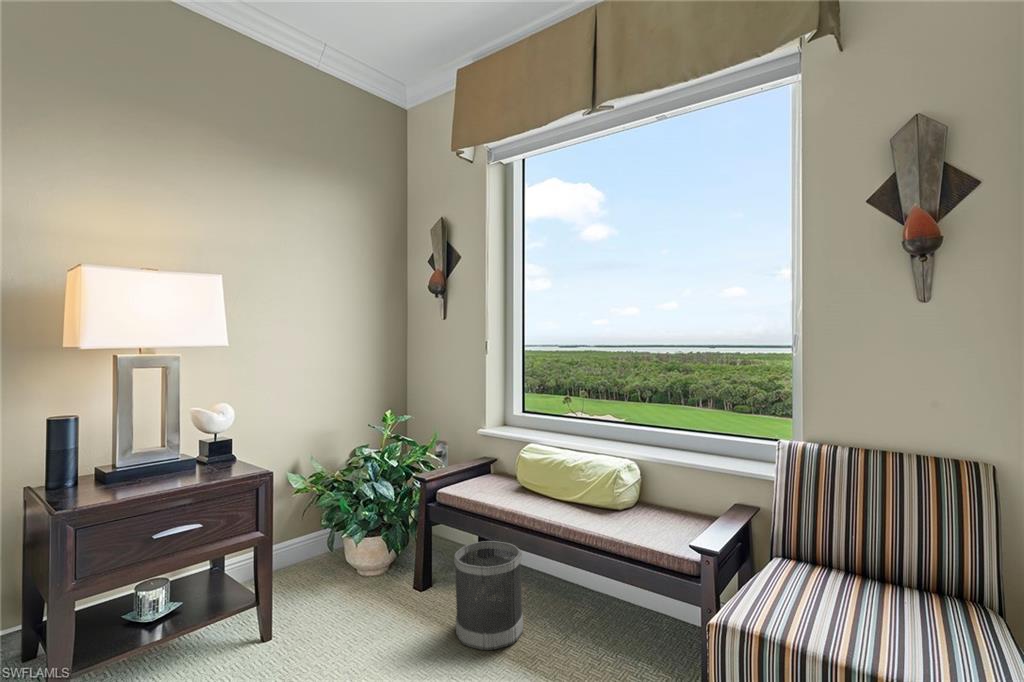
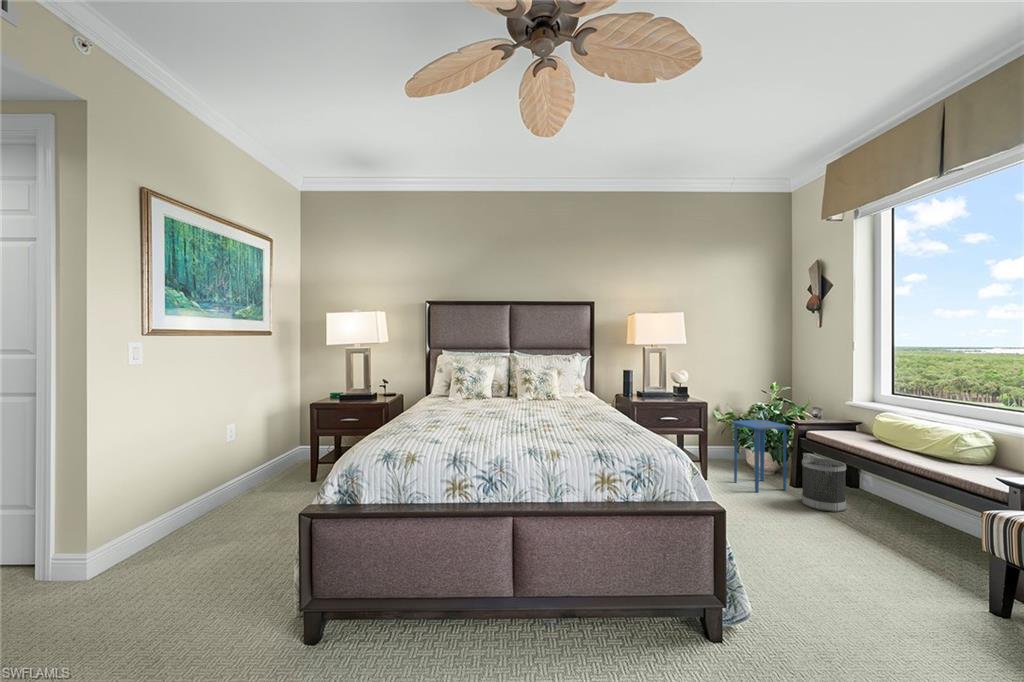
side table: none [321,483,427,639] -> present [730,420,791,492]

